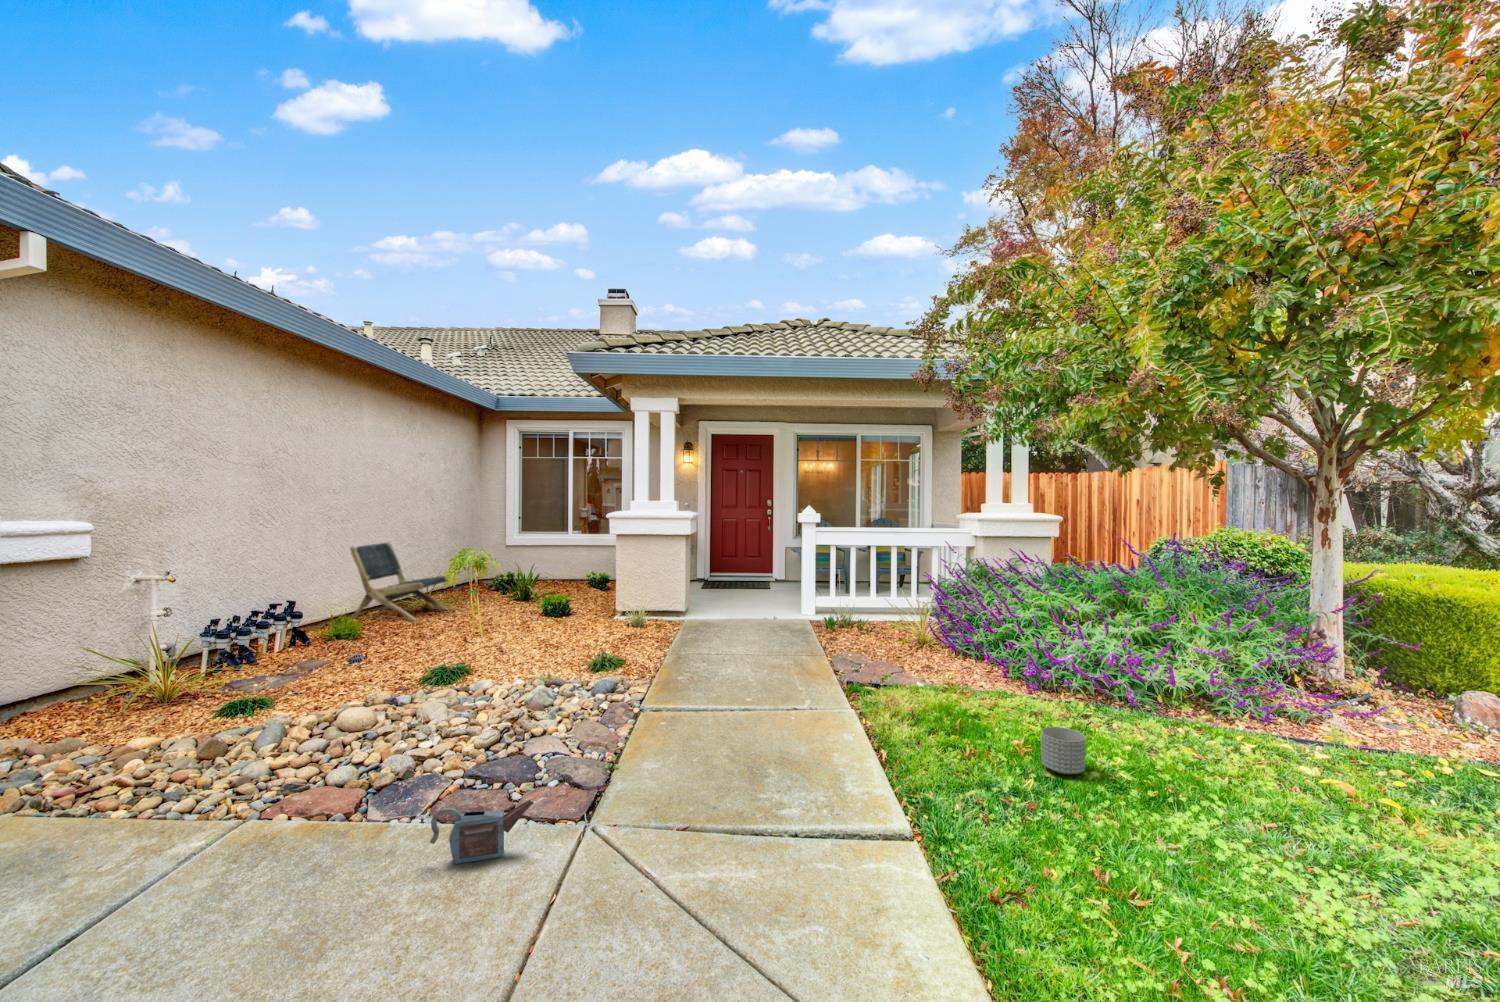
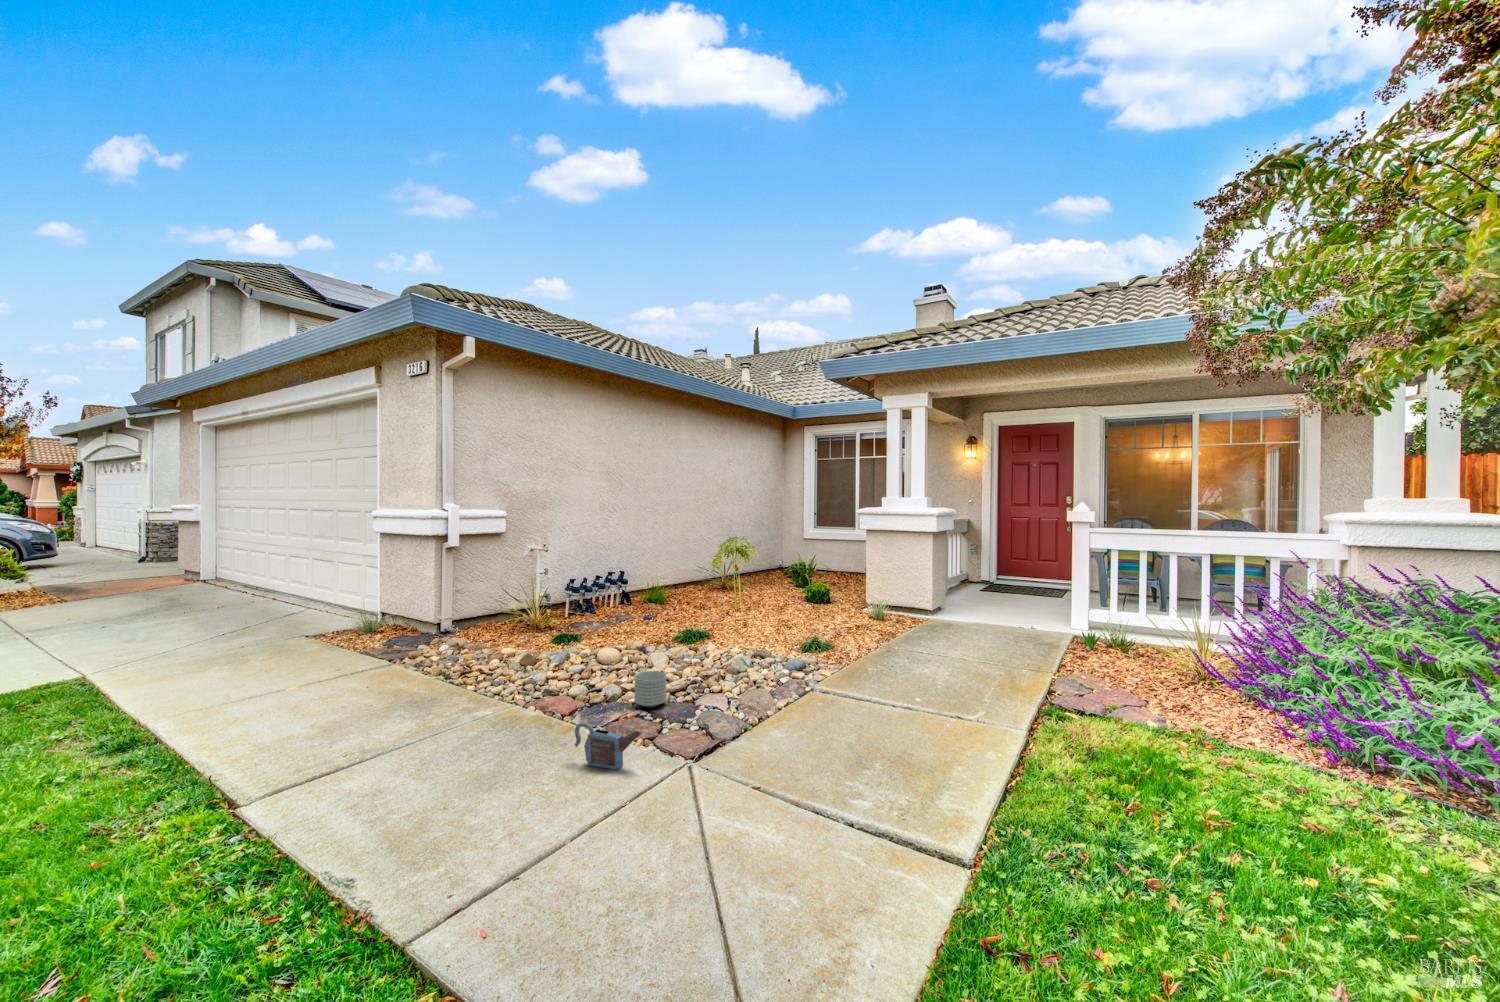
lounge chair: present [350,542,448,621] -> none [670,530,740,594]
planter: present [1041,727,1085,775] -> present [635,671,666,707]

